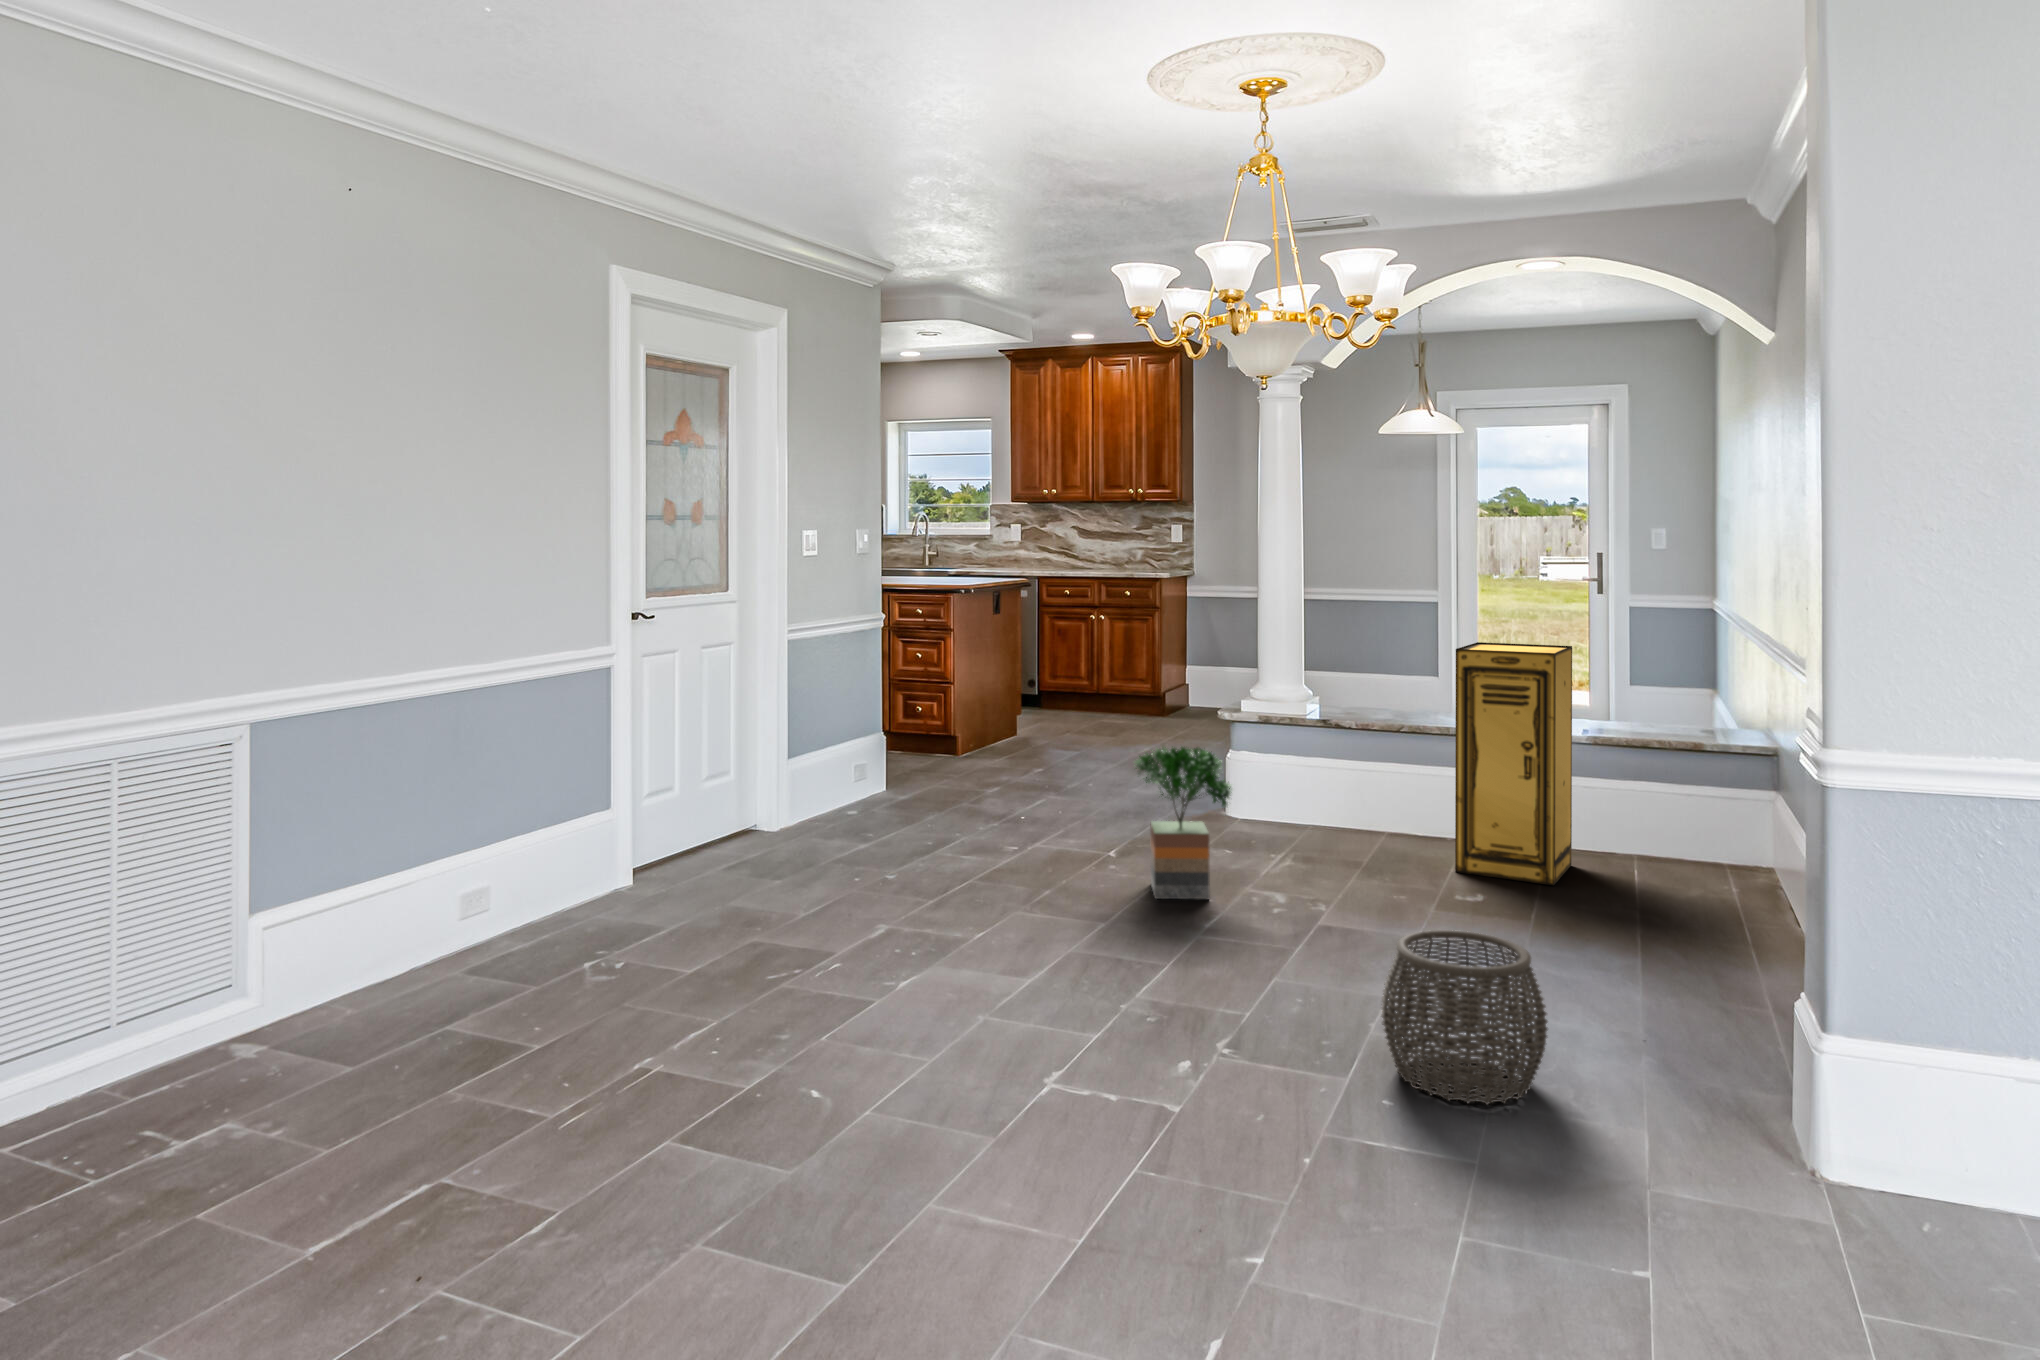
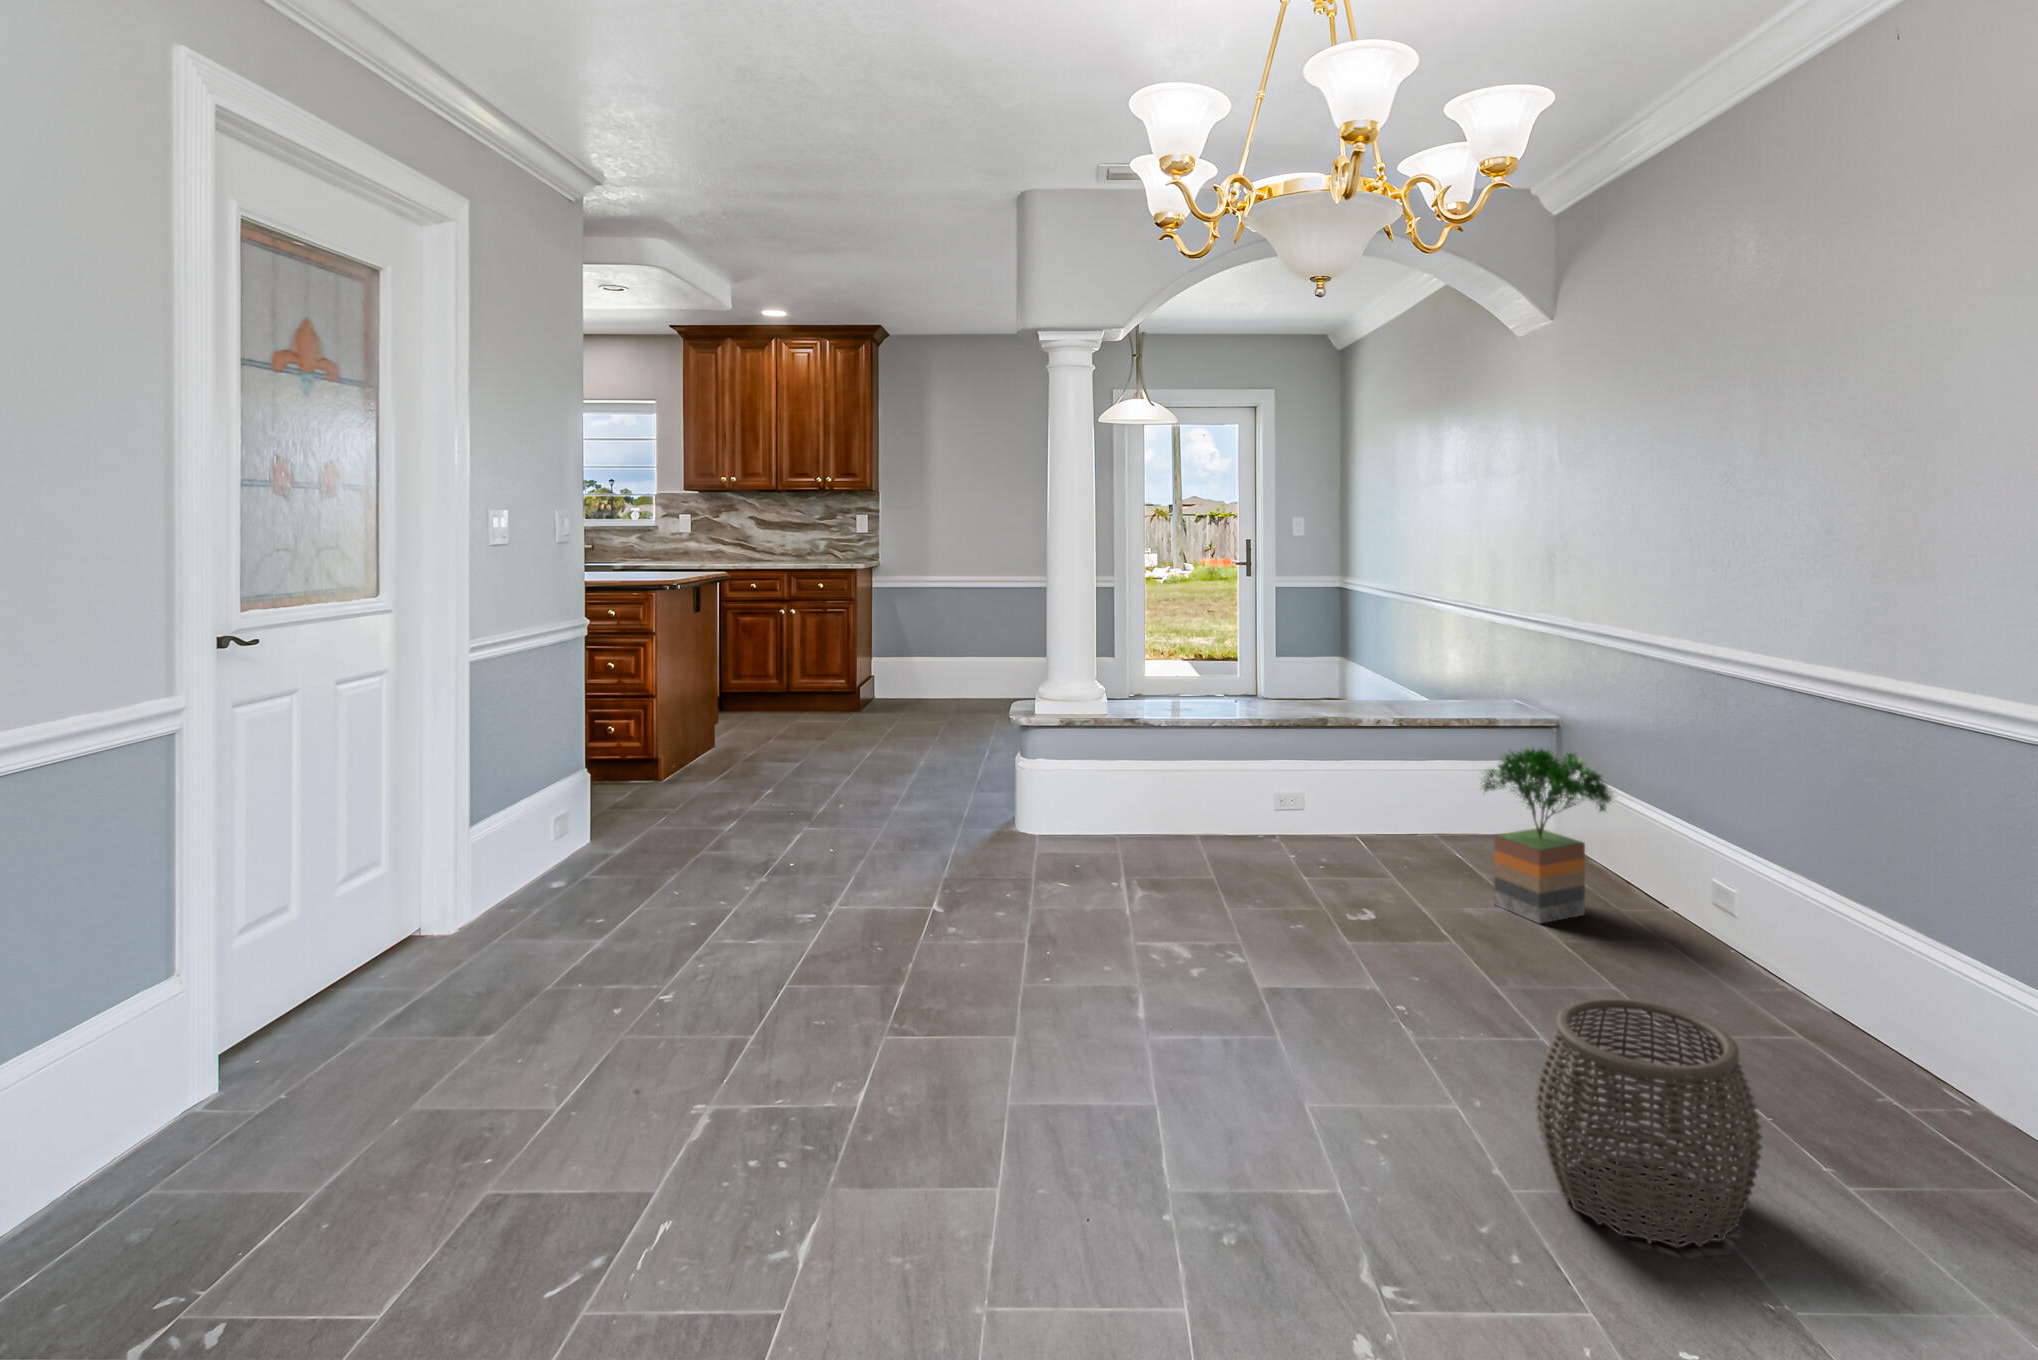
storage cabinet: present [1455,642,1572,885] -> none [1300,627,1406,875]
potted tree: present [1135,747,1232,899] -> present [1481,749,1612,923]

